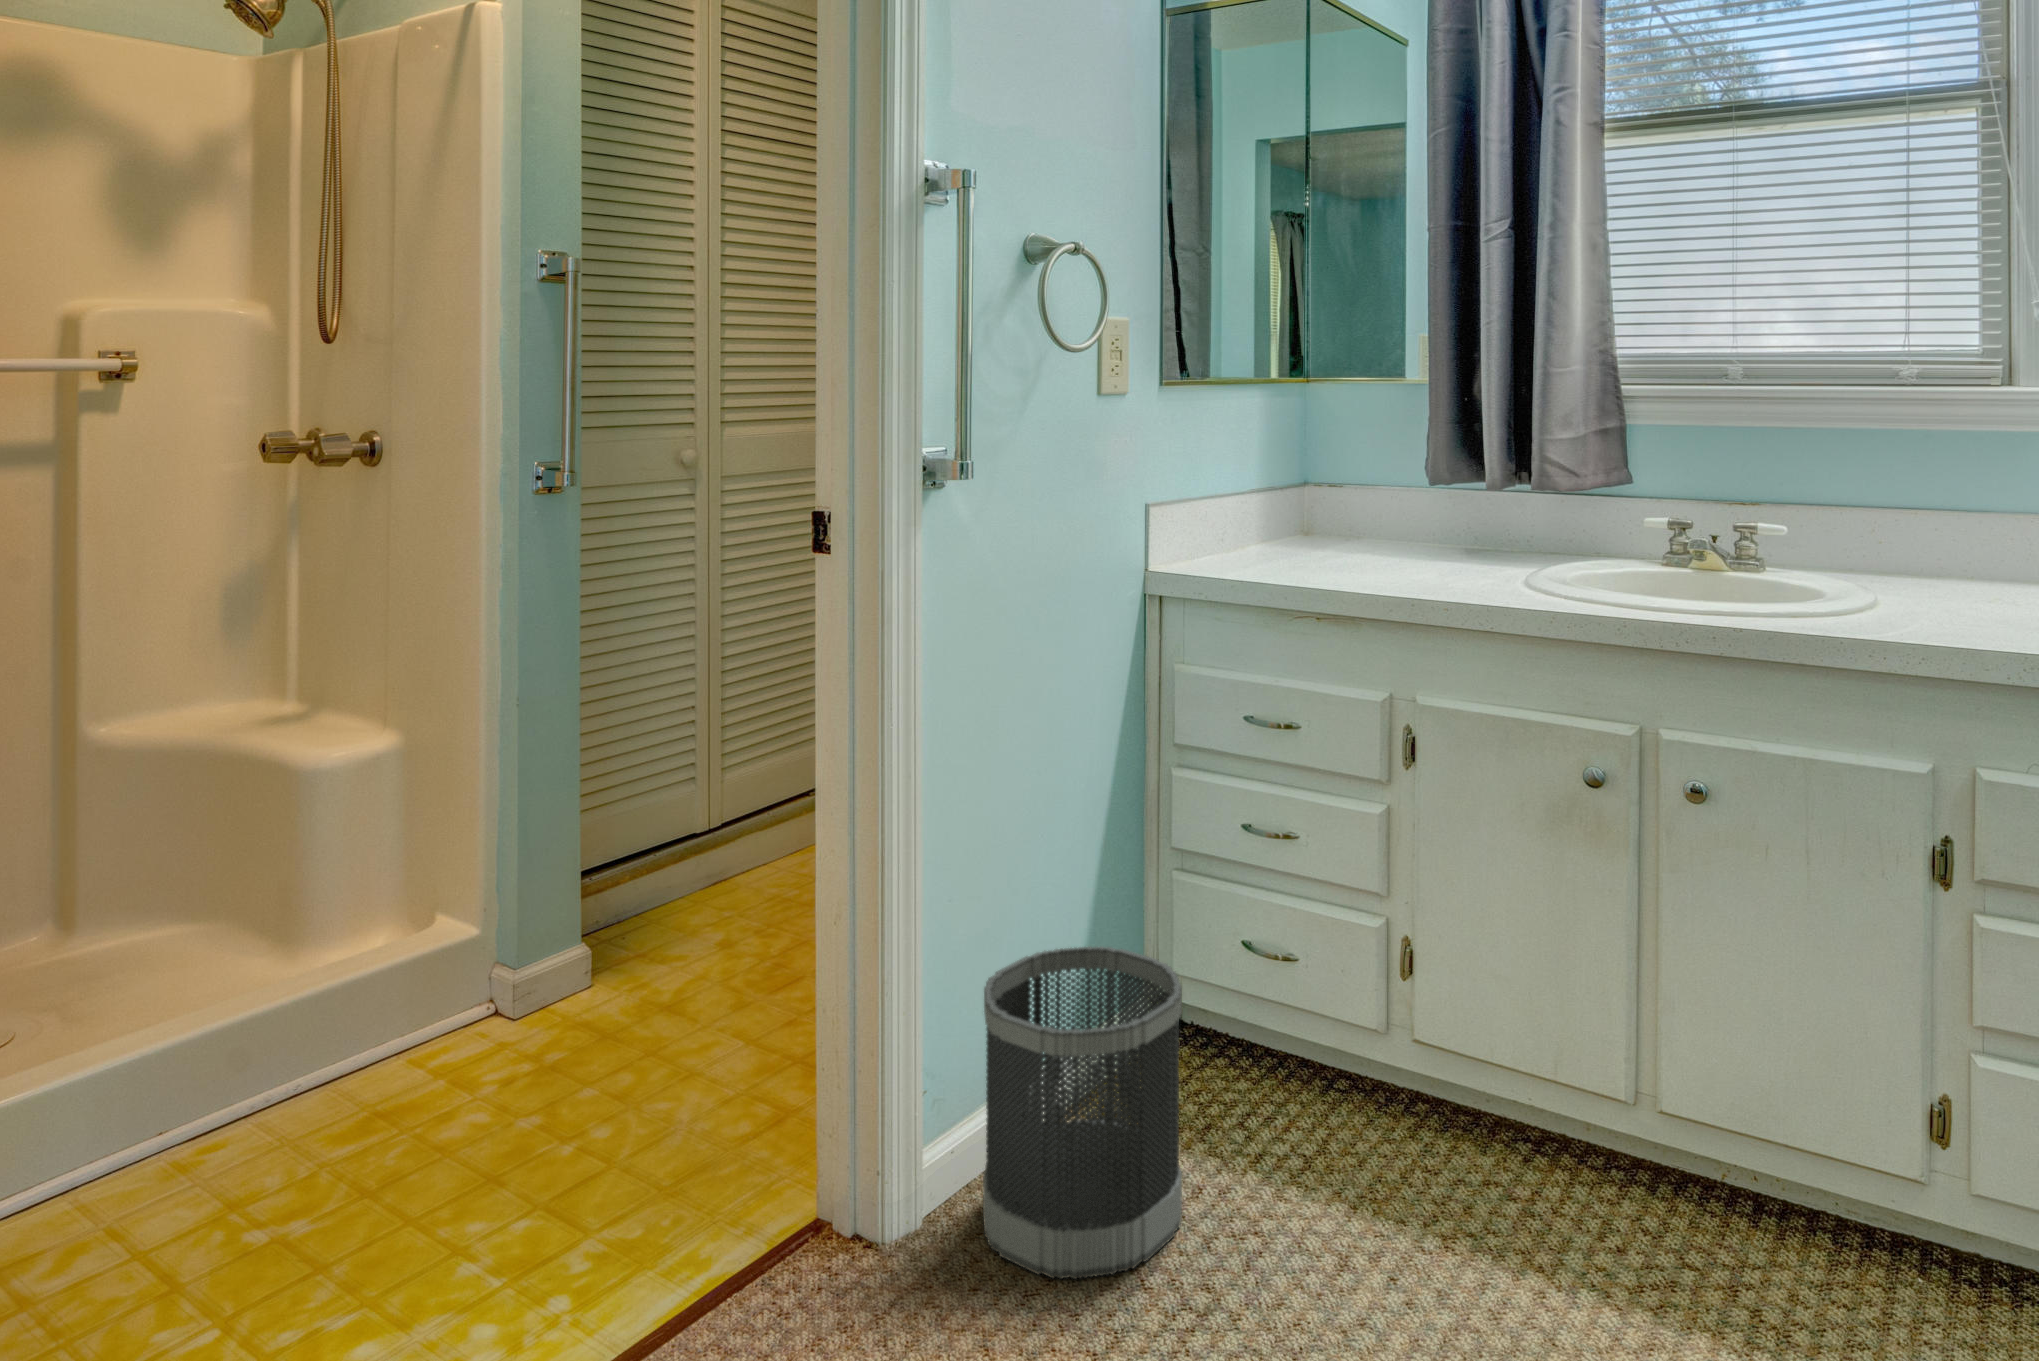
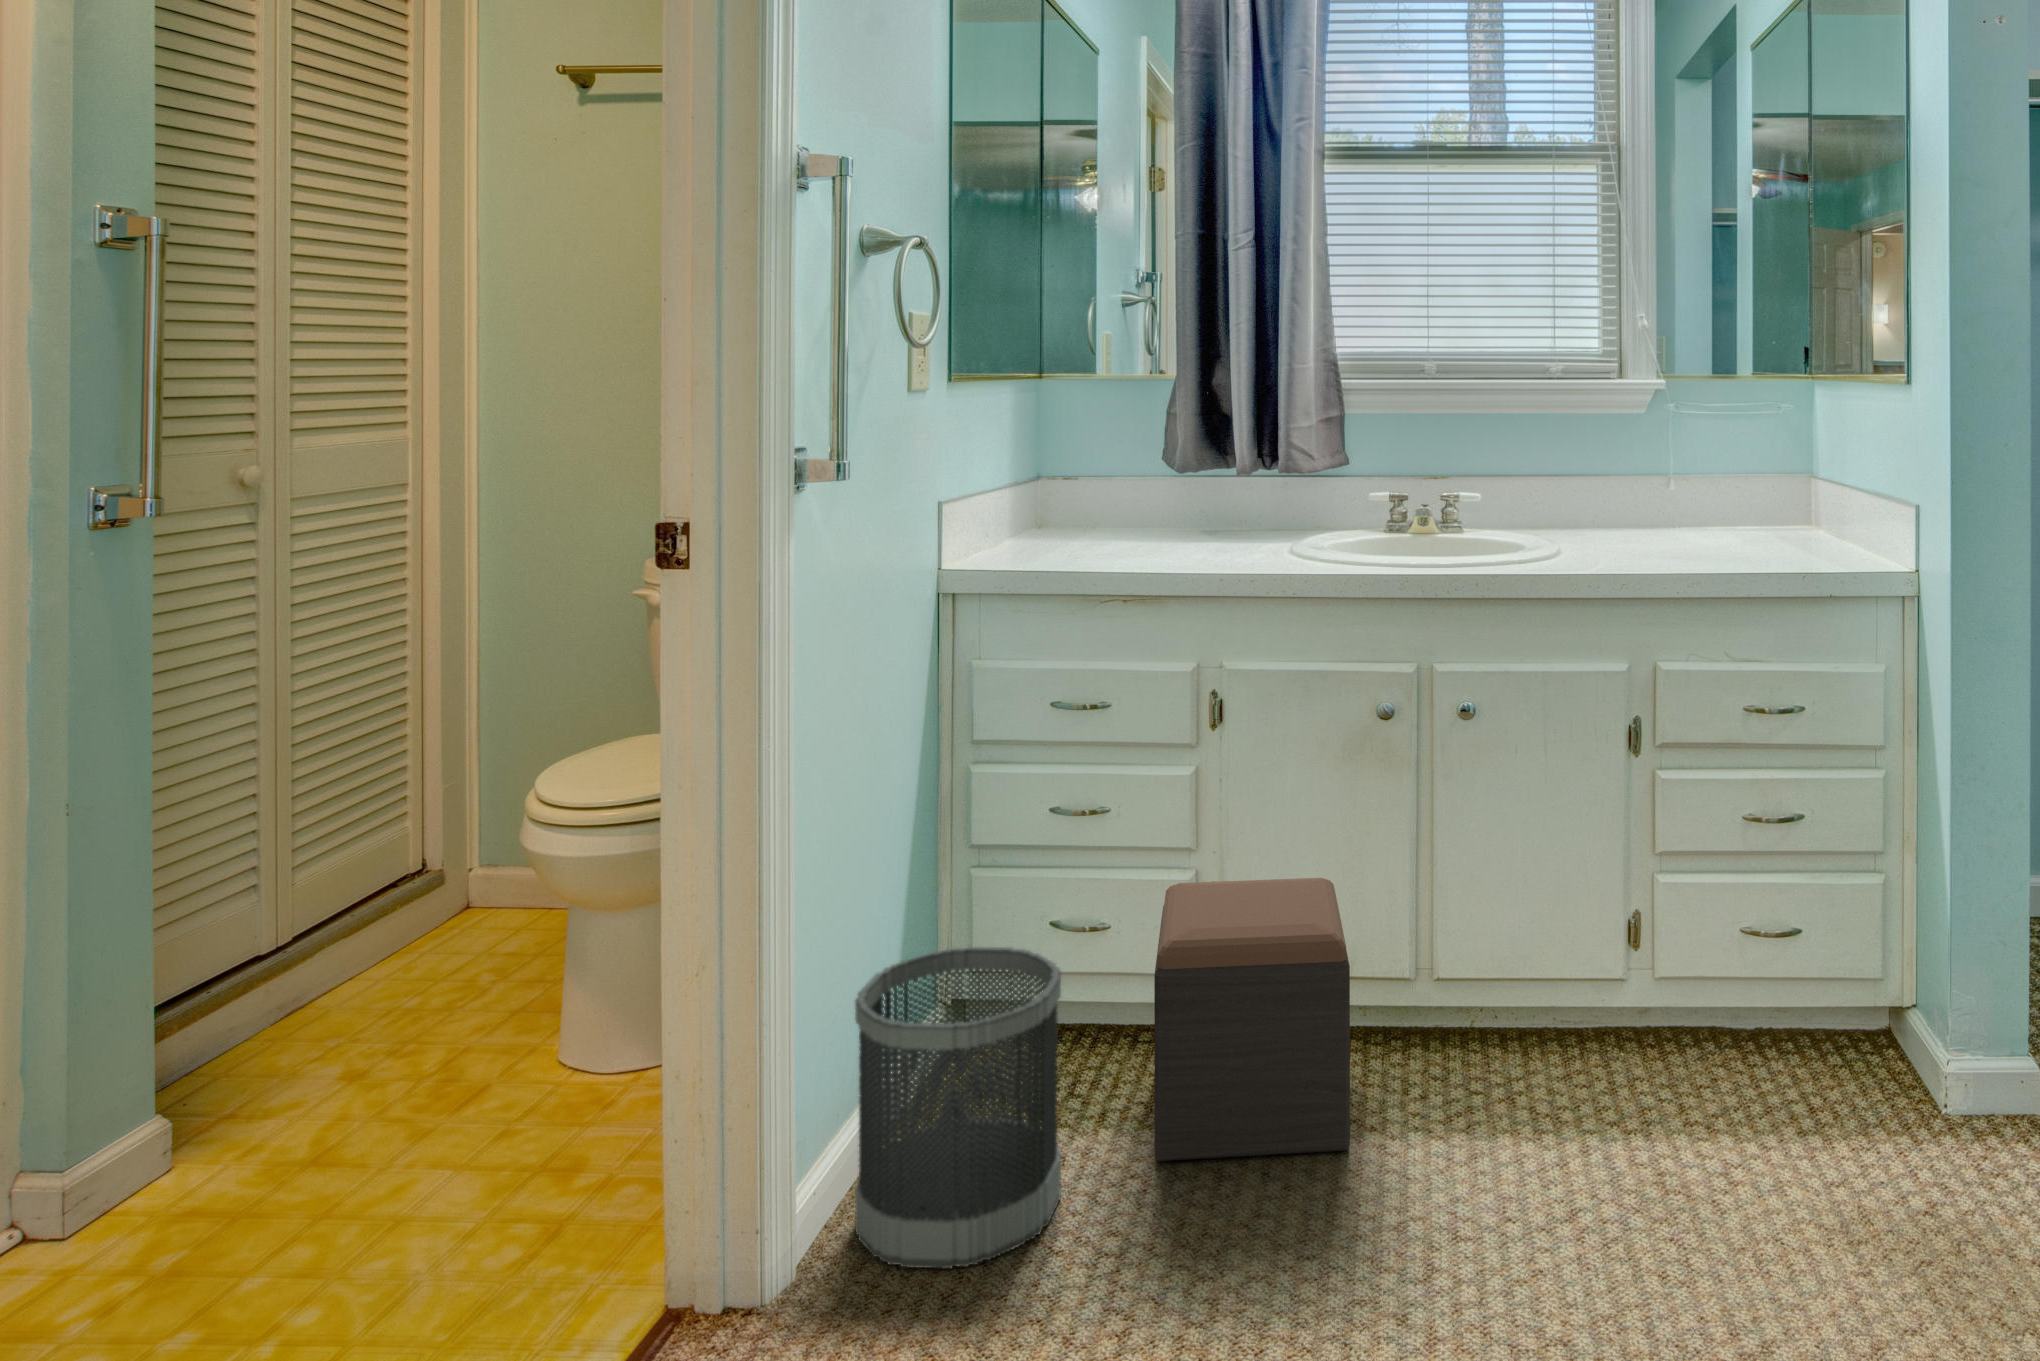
footstool: none [1284,927,1540,1287] -> present [1154,878,1350,1161]

